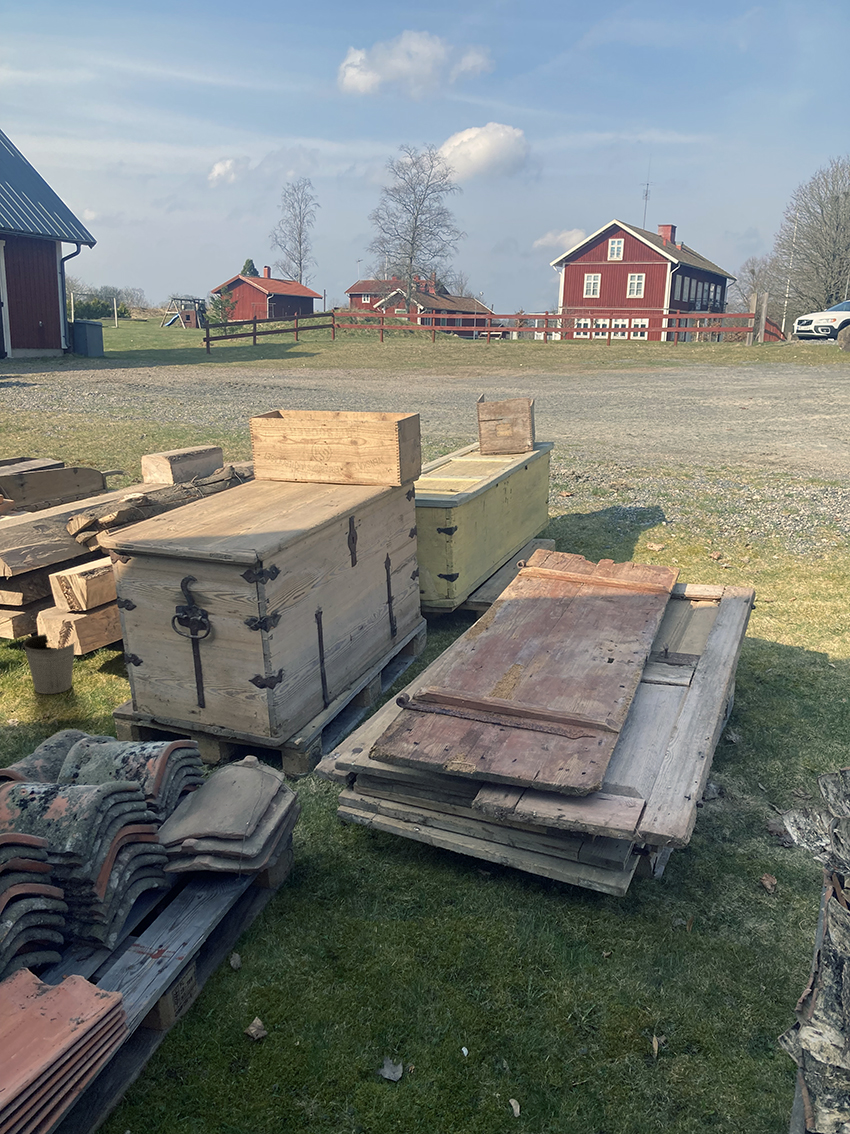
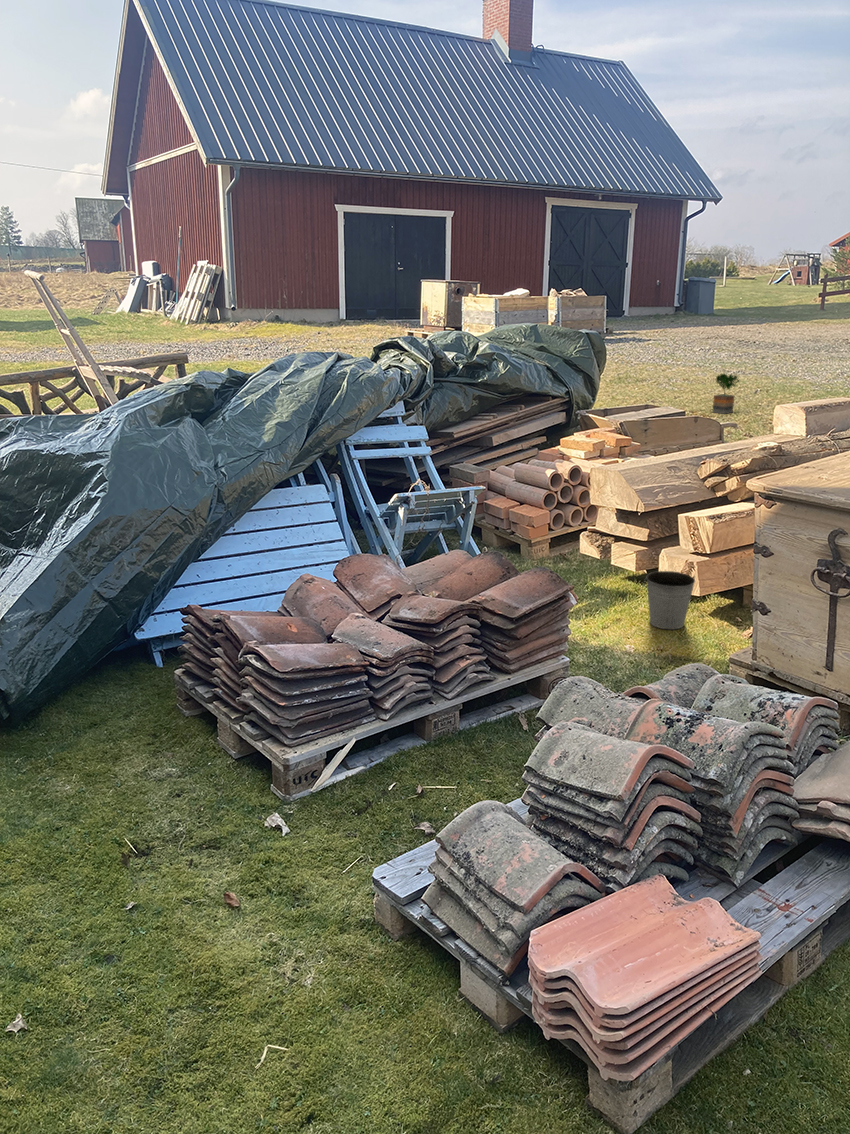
potted tree: none [94,421,121,462] -> present [713,374,740,414]

